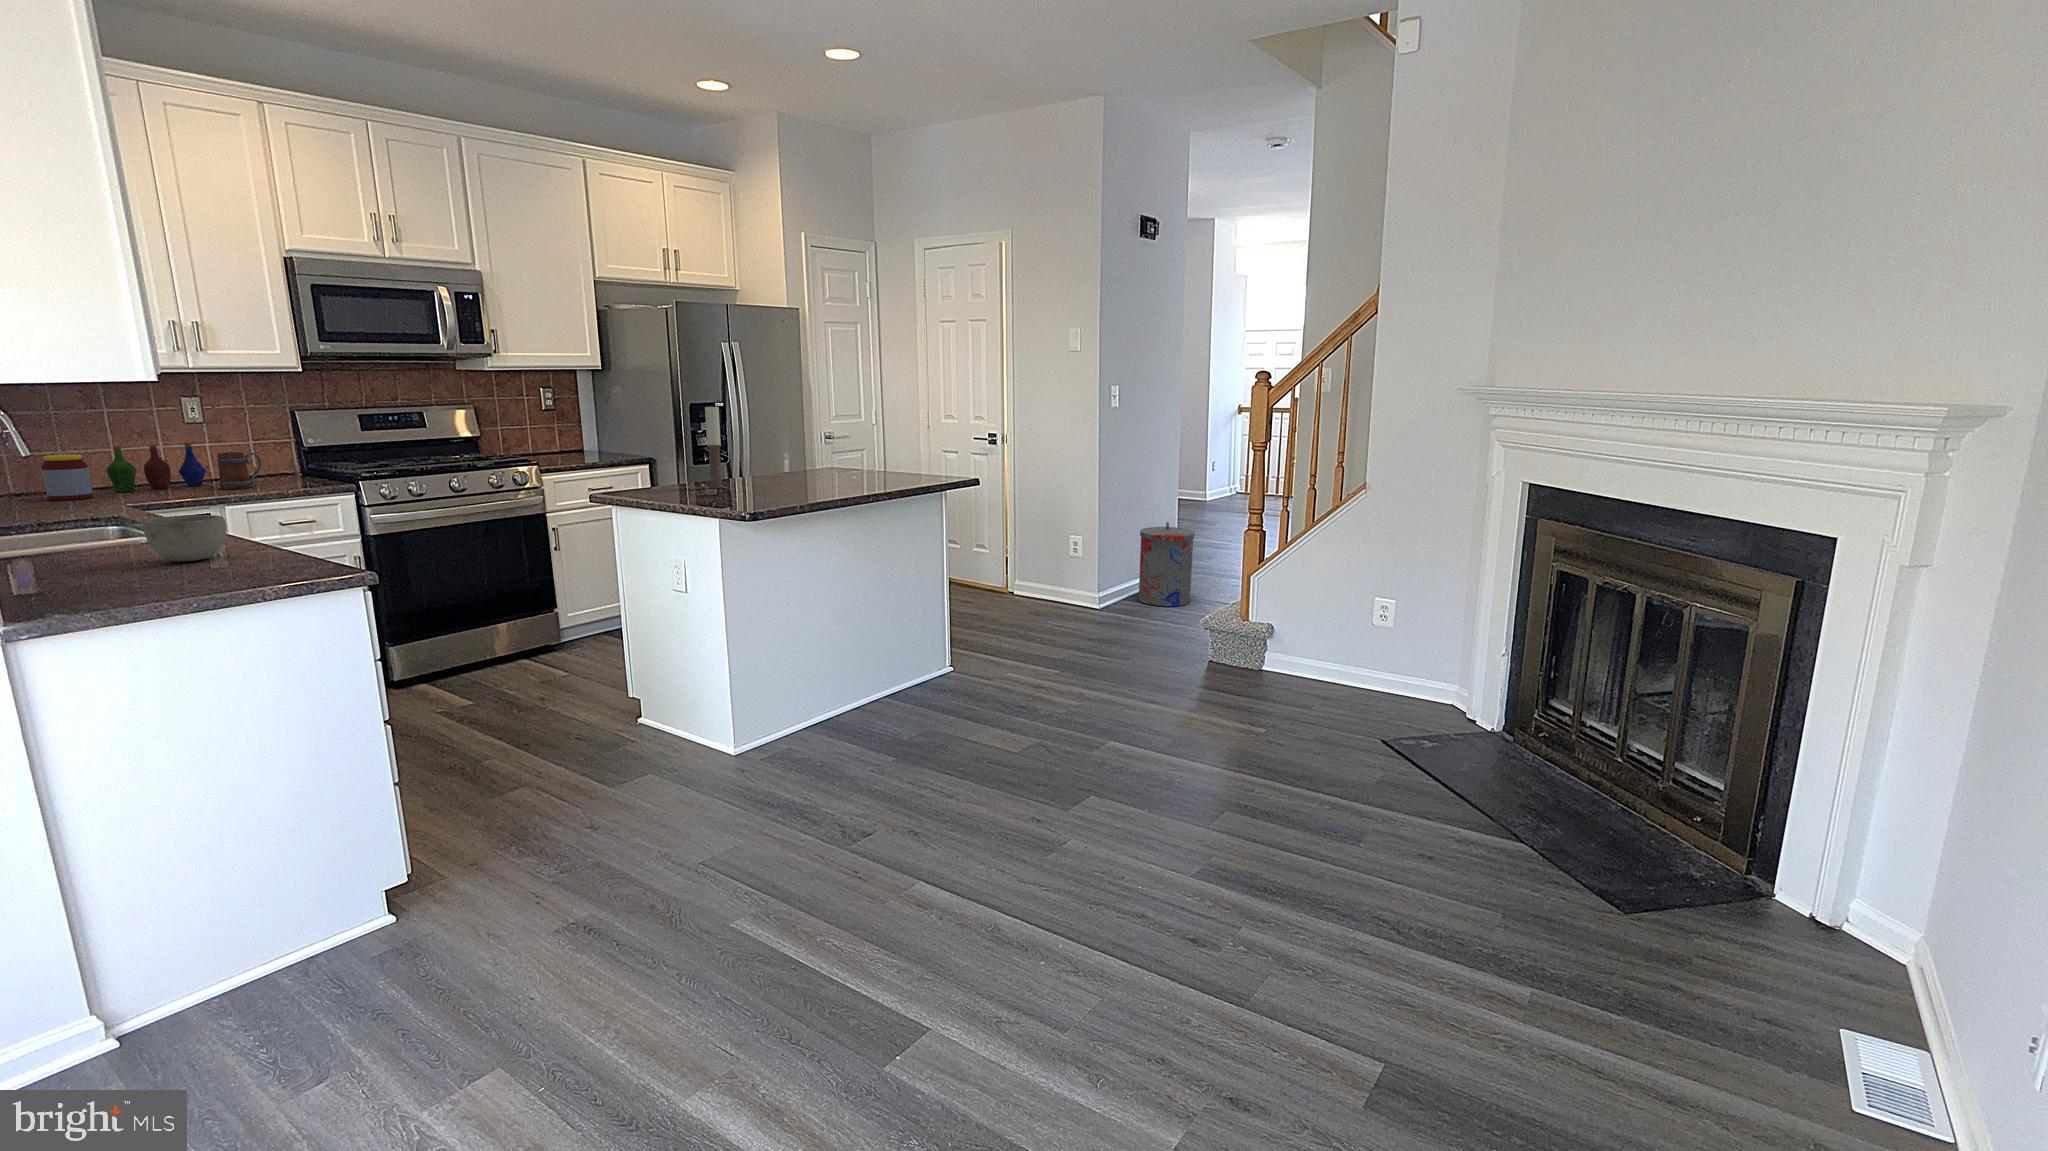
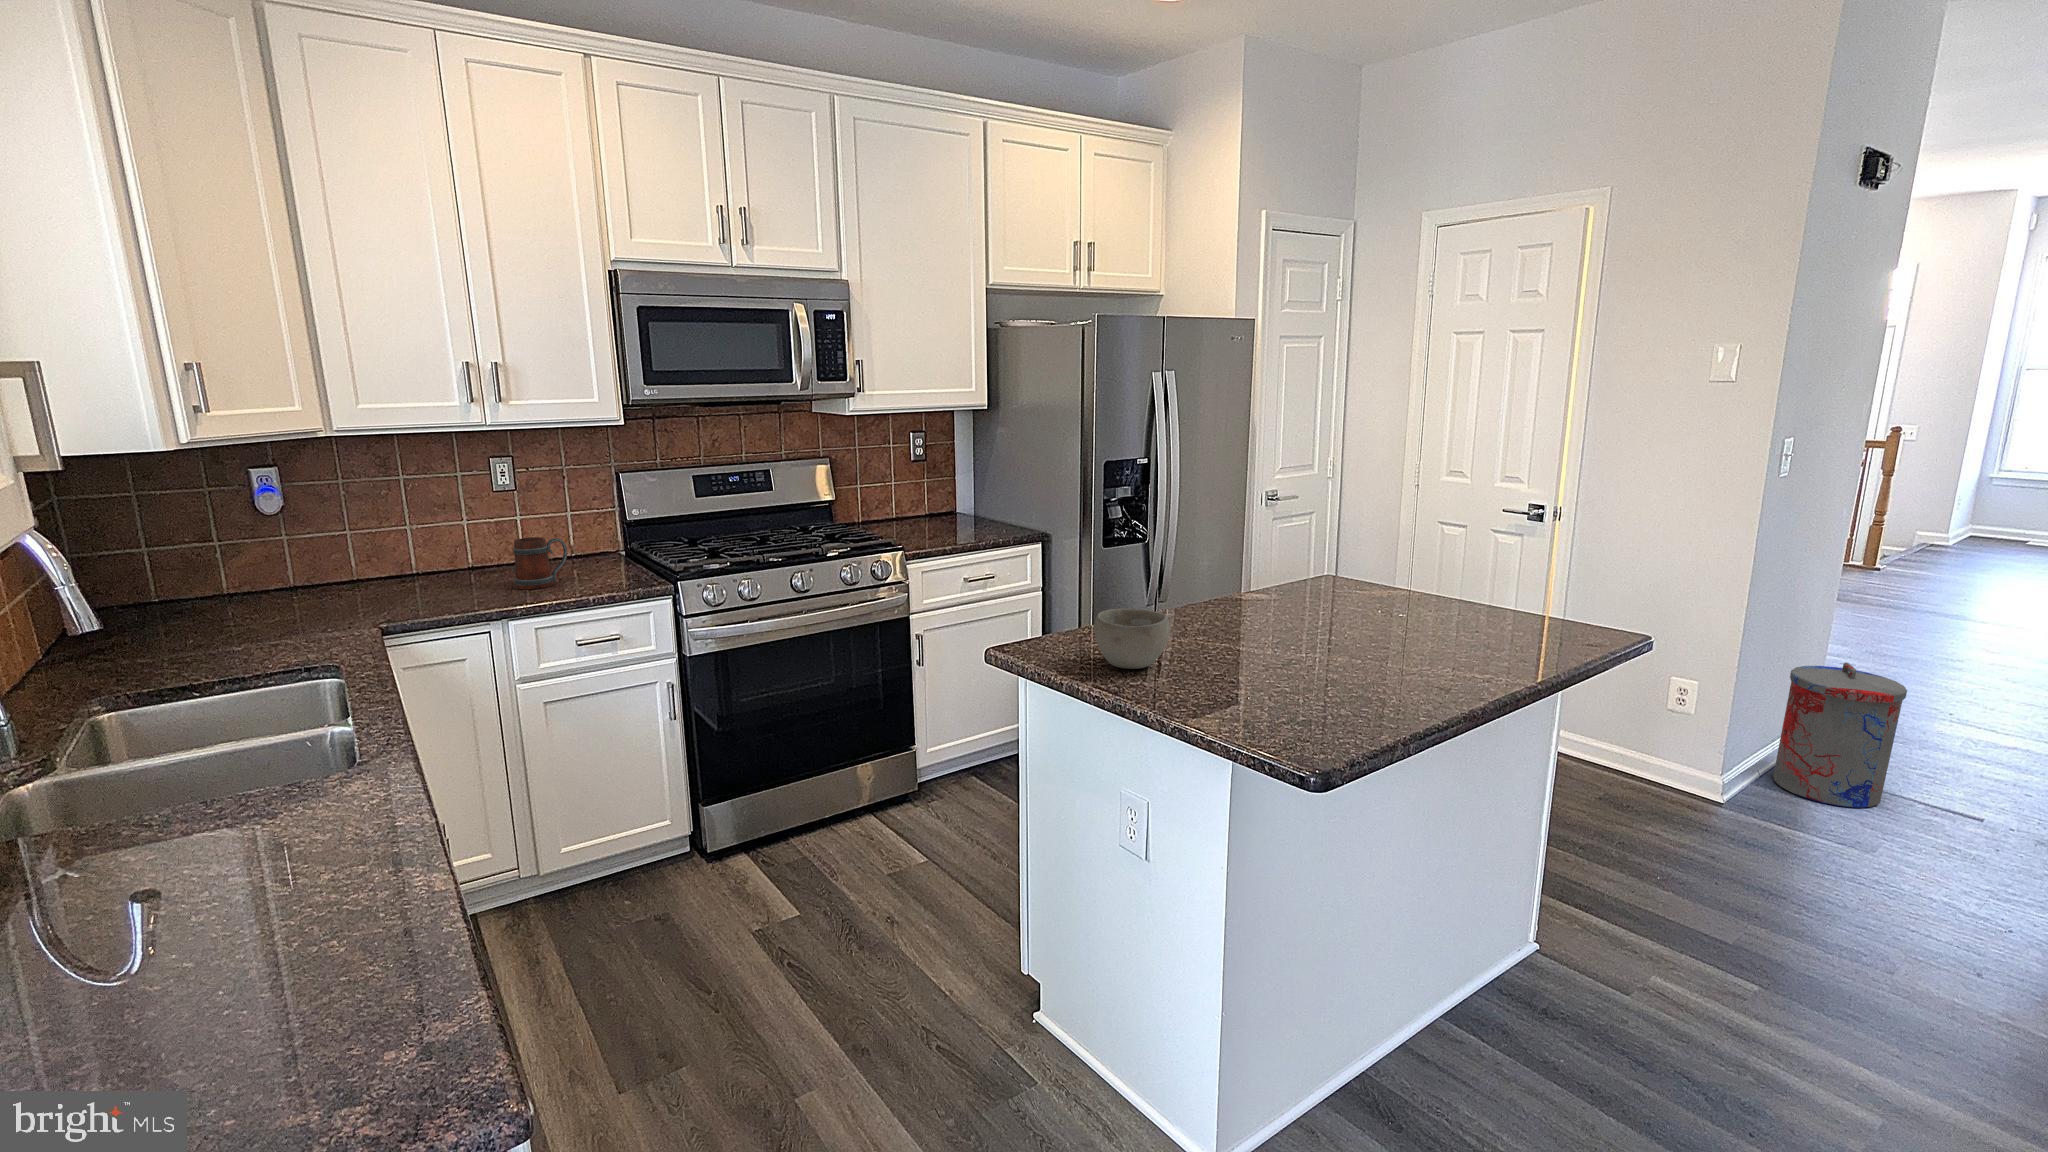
candle: present [705,405,724,488] -> none [1187,506,1216,653]
bottle: present [106,443,206,492] -> none [391,520,509,588]
jar: present [41,454,93,500] -> none [307,543,367,607]
bowl: present [144,515,227,562] -> present [1094,609,1170,669]

